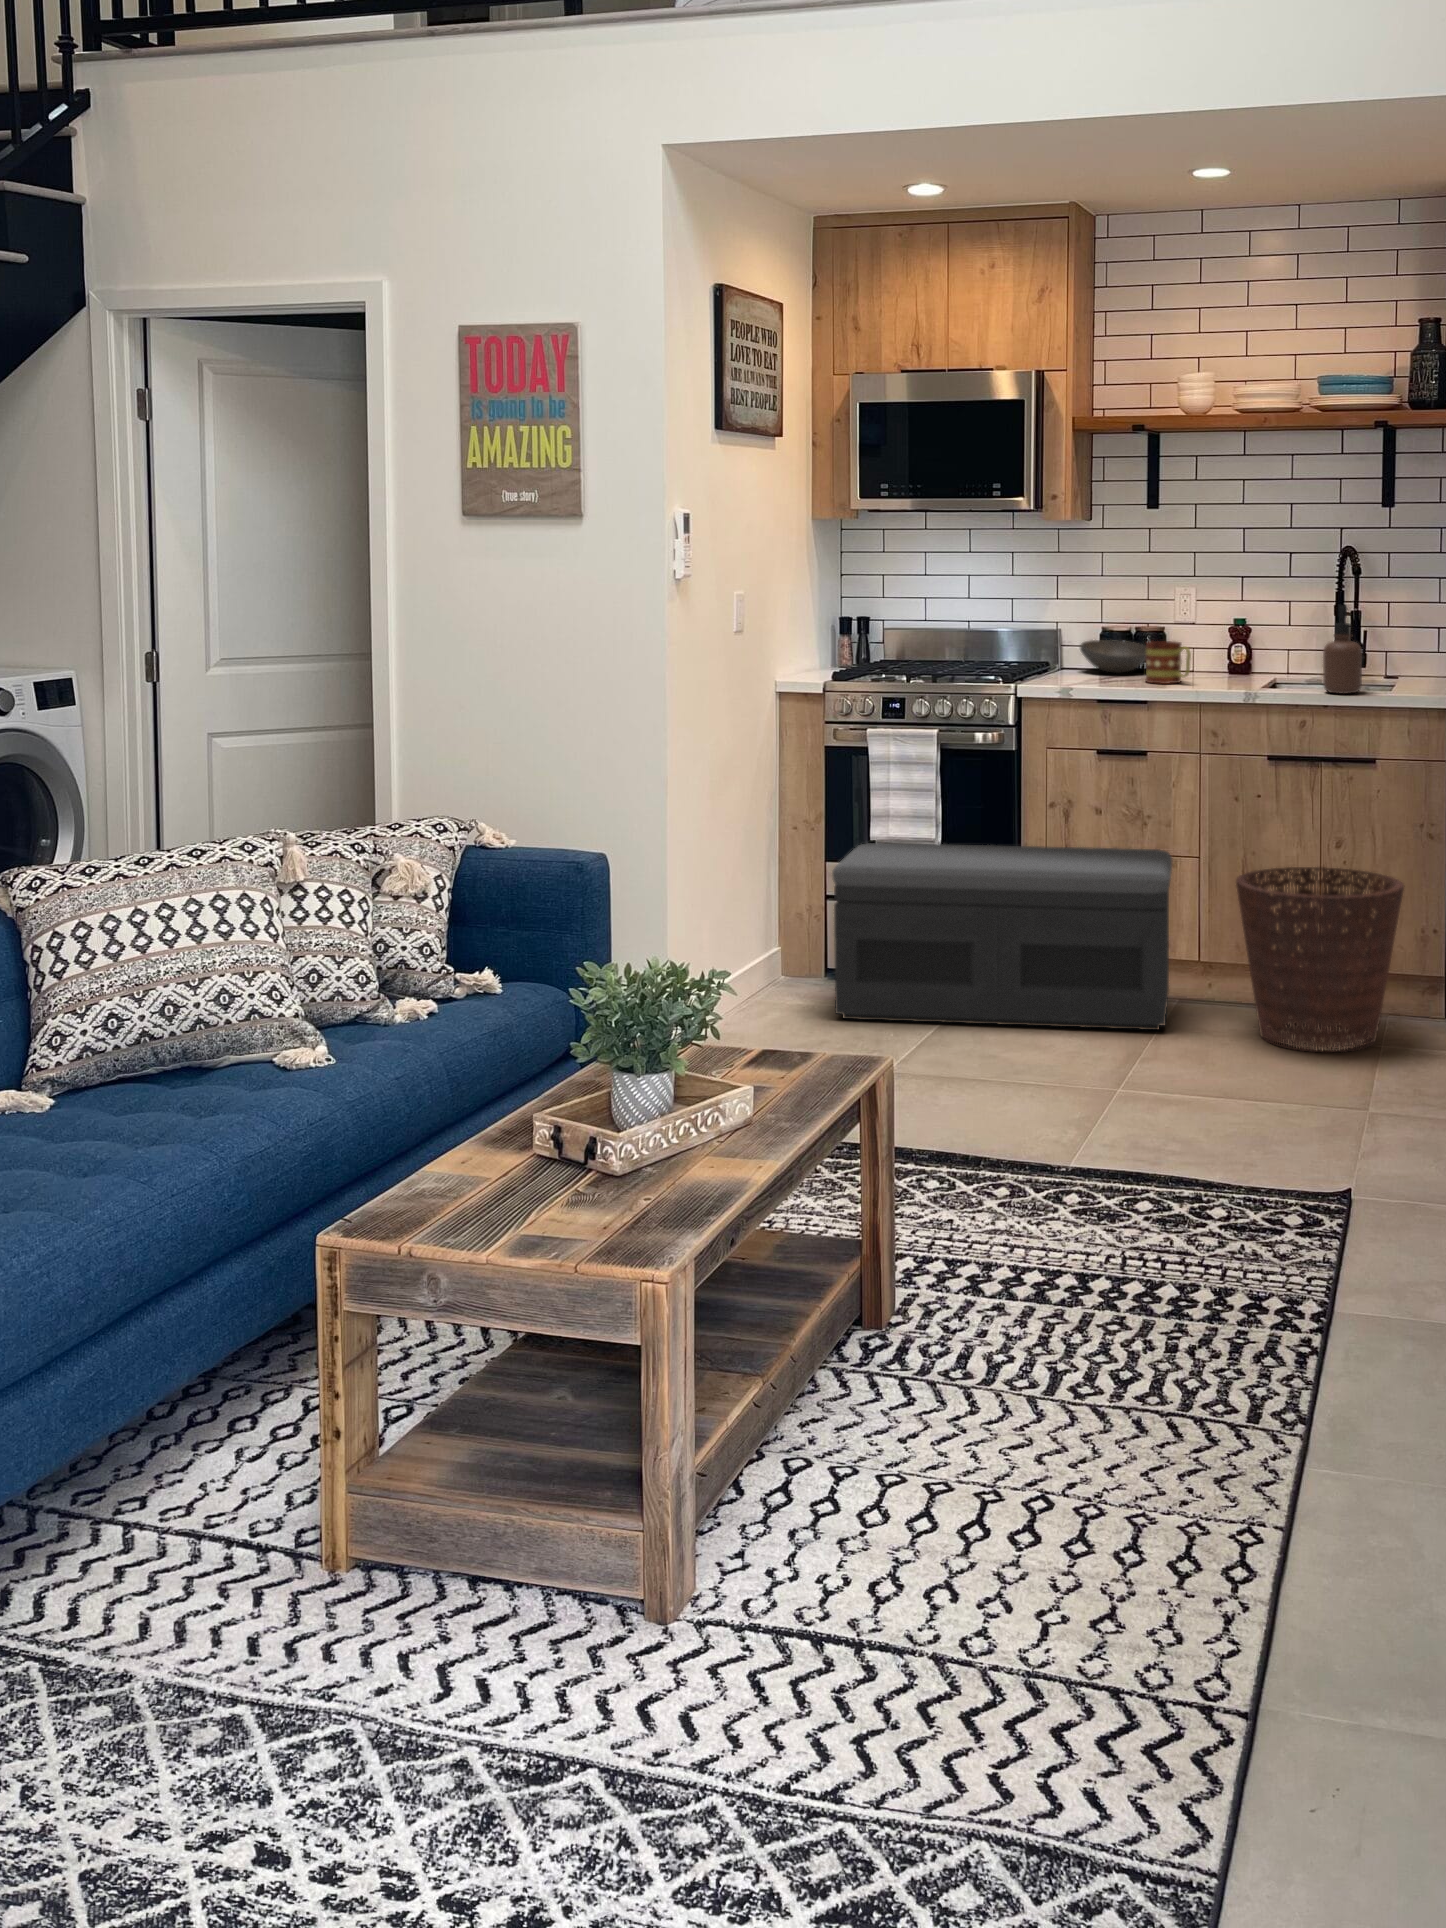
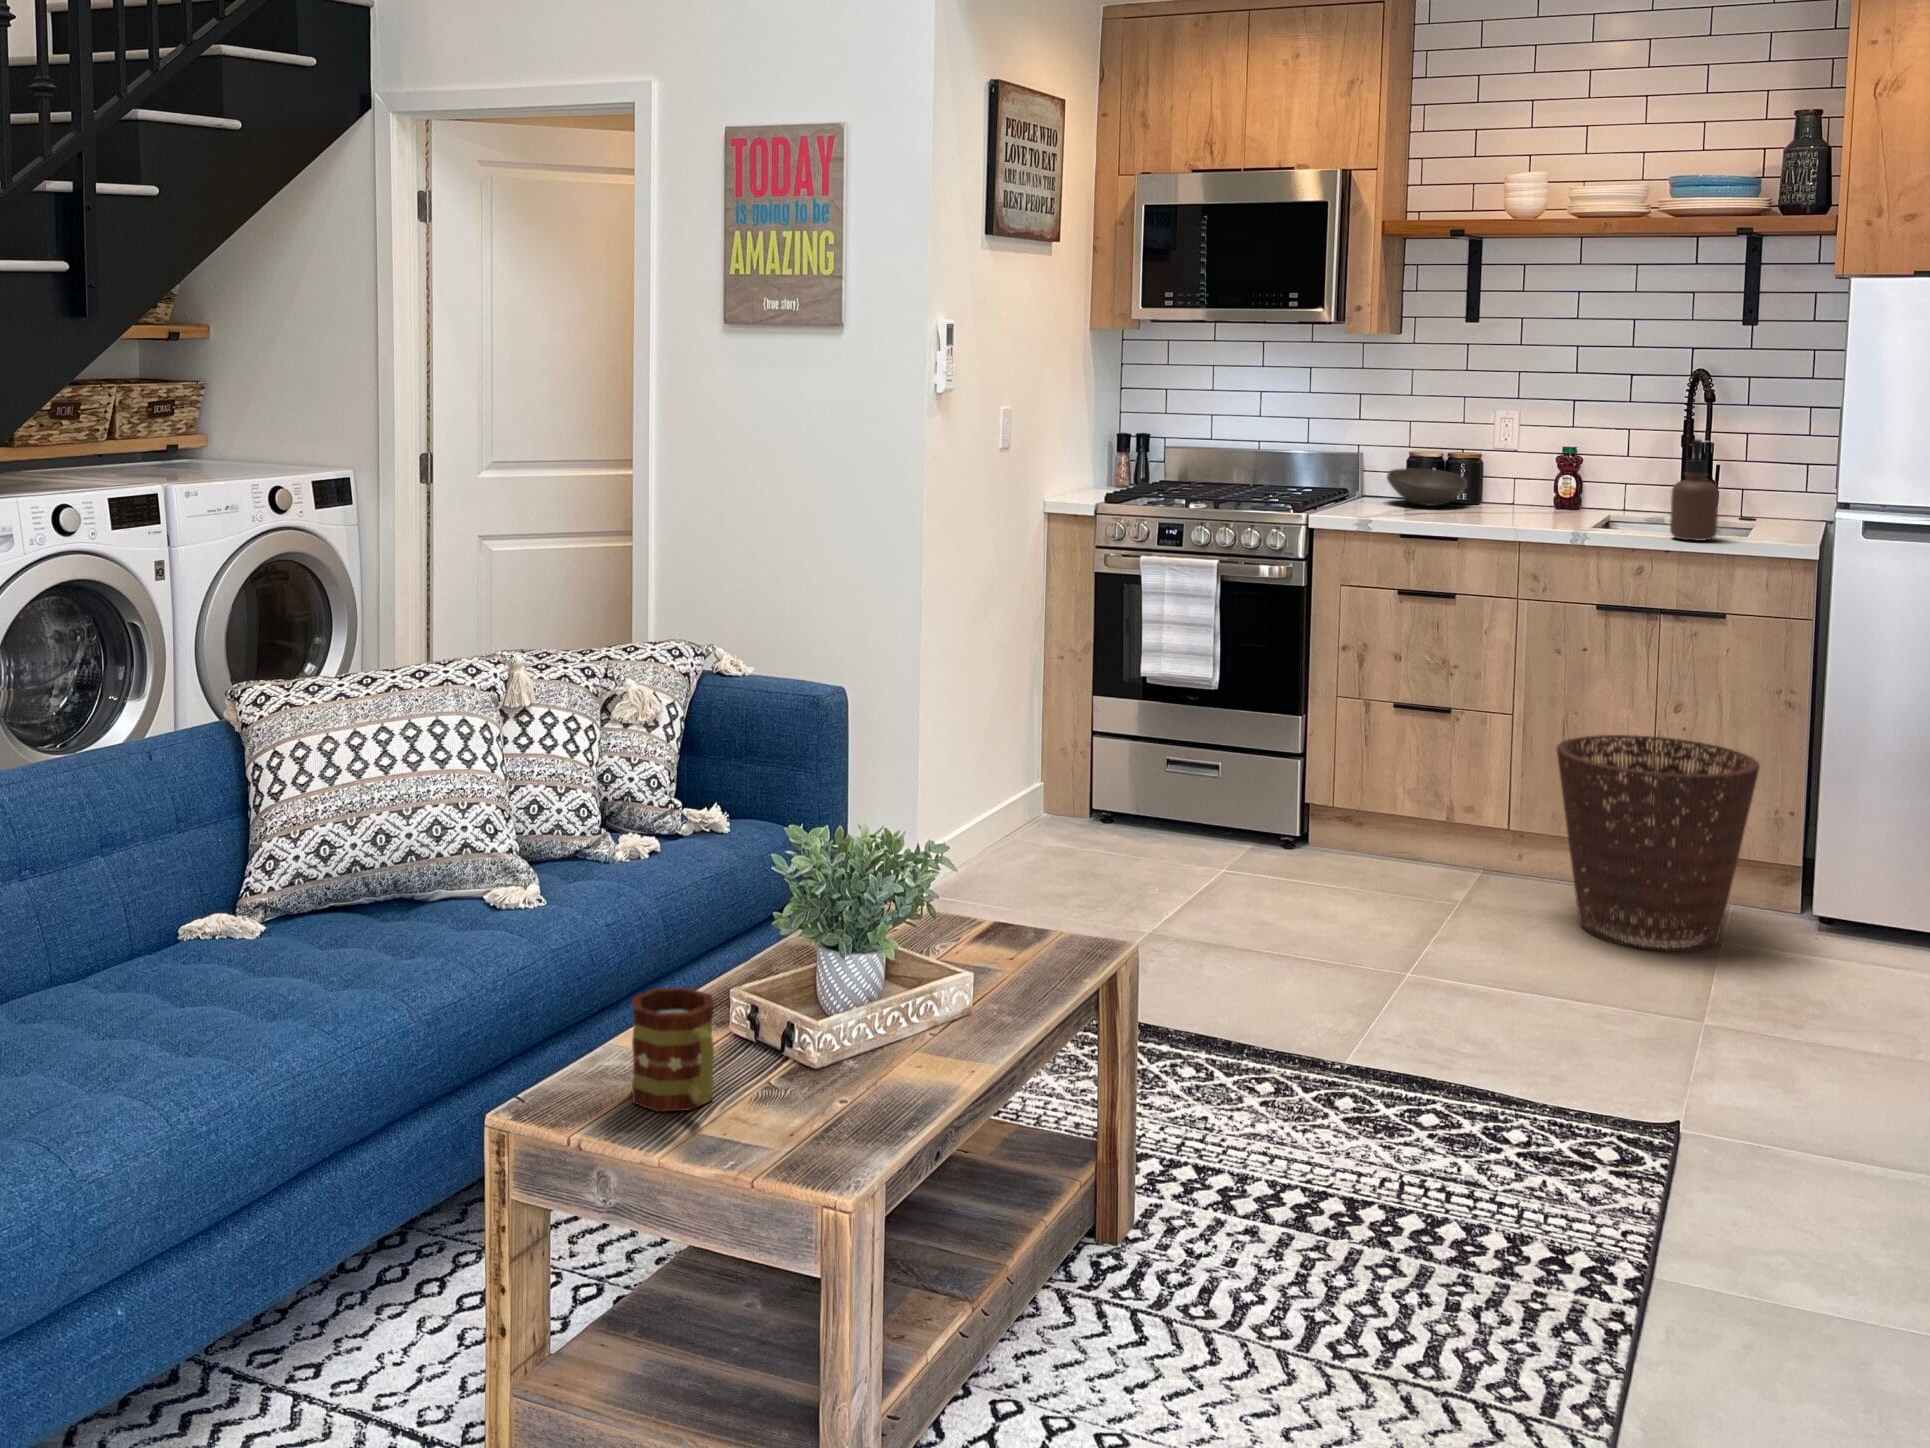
mug: present [1146,641,1191,684] -> present [632,988,714,1112]
storage bench: present [832,843,1172,1030] -> none [1099,682,1484,909]

